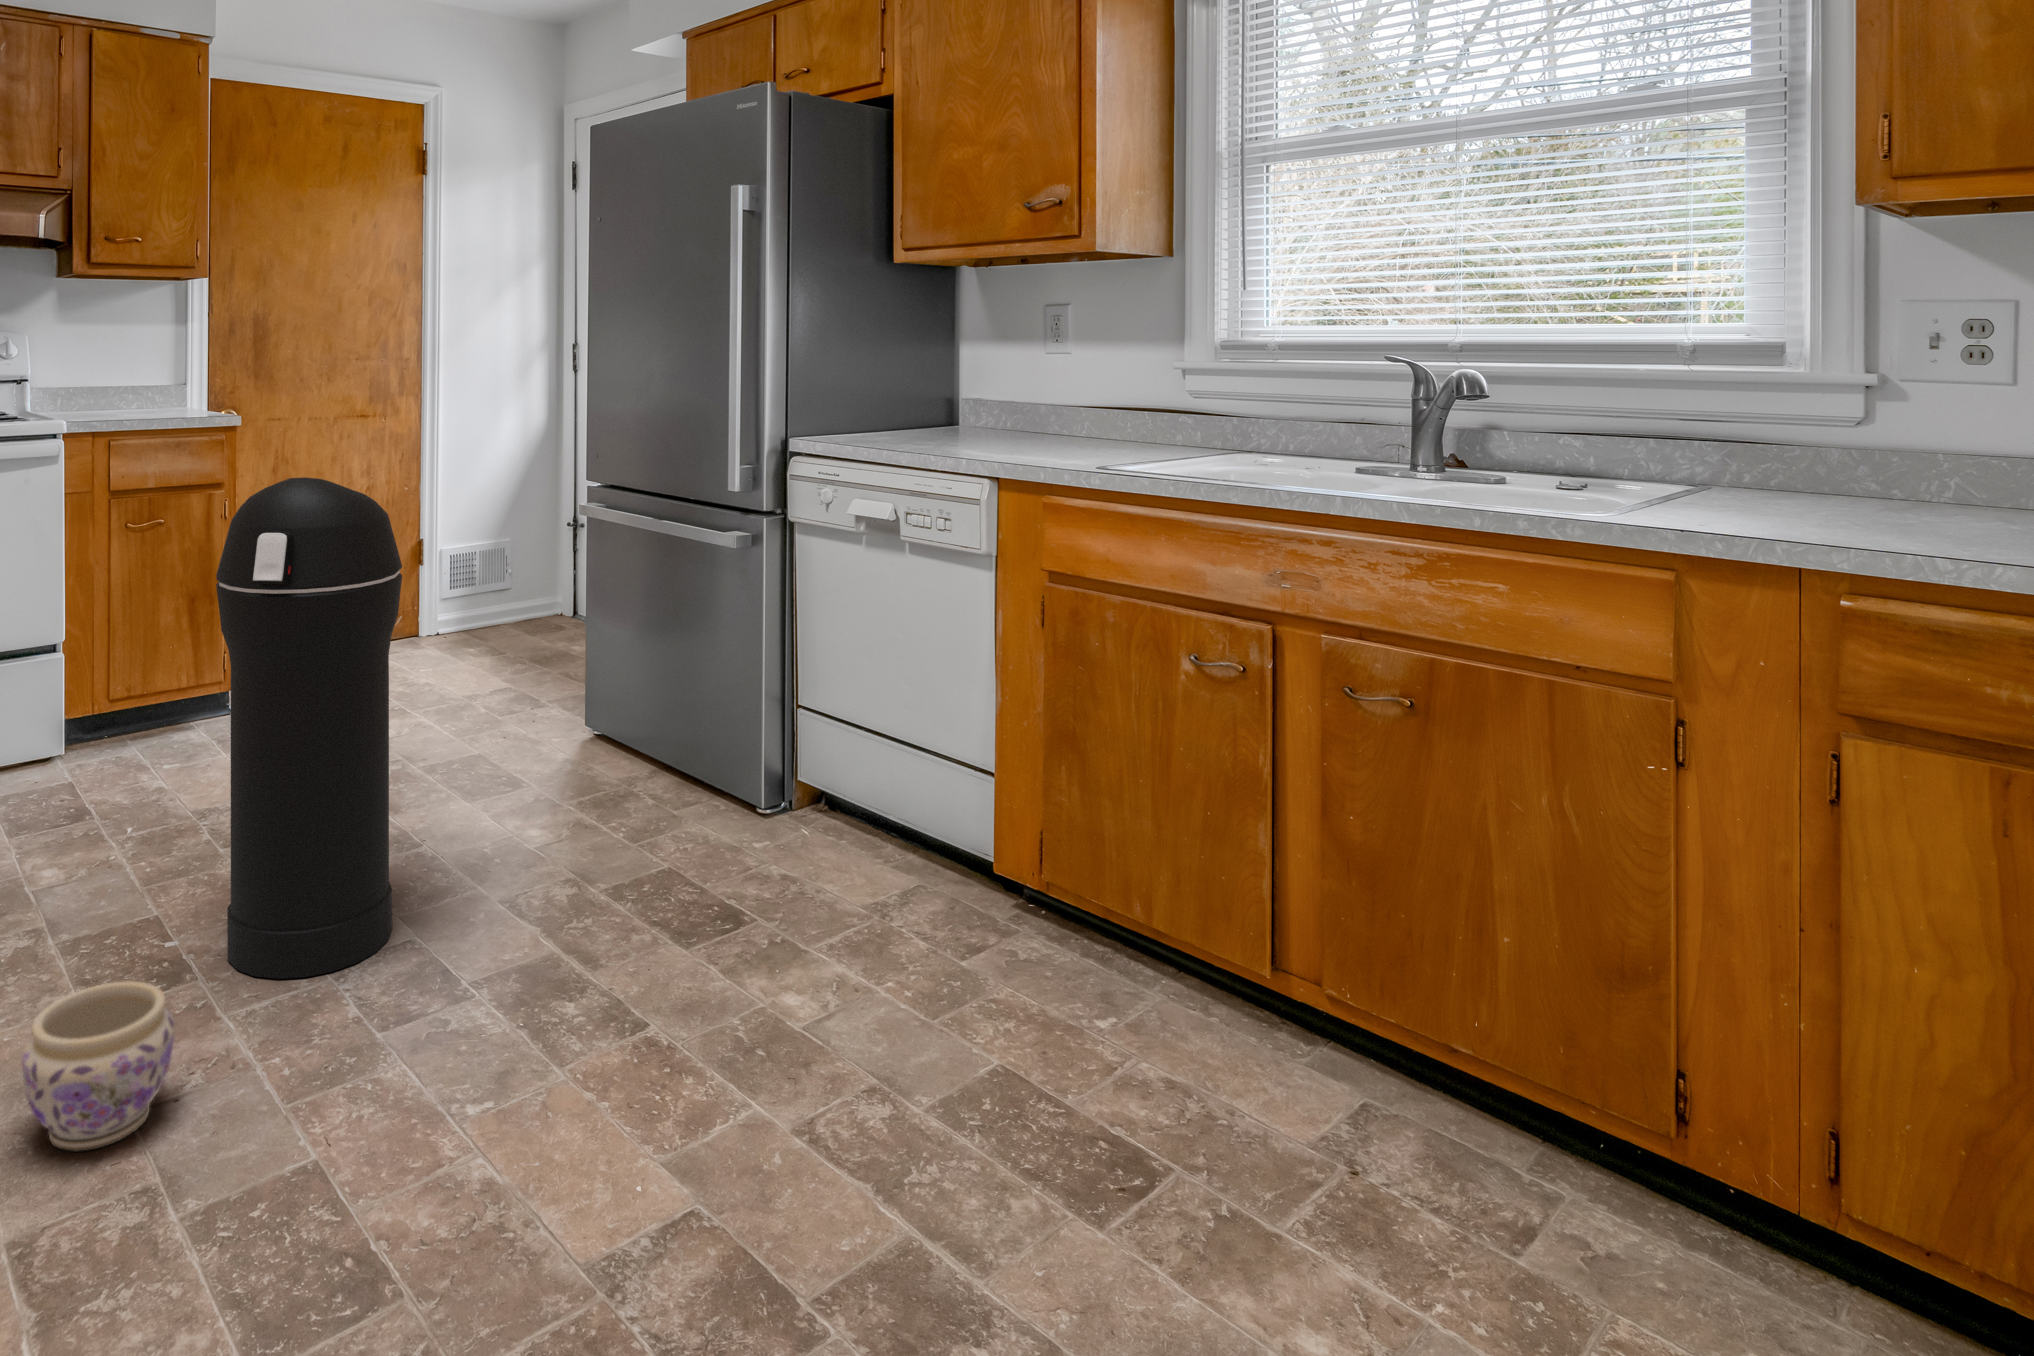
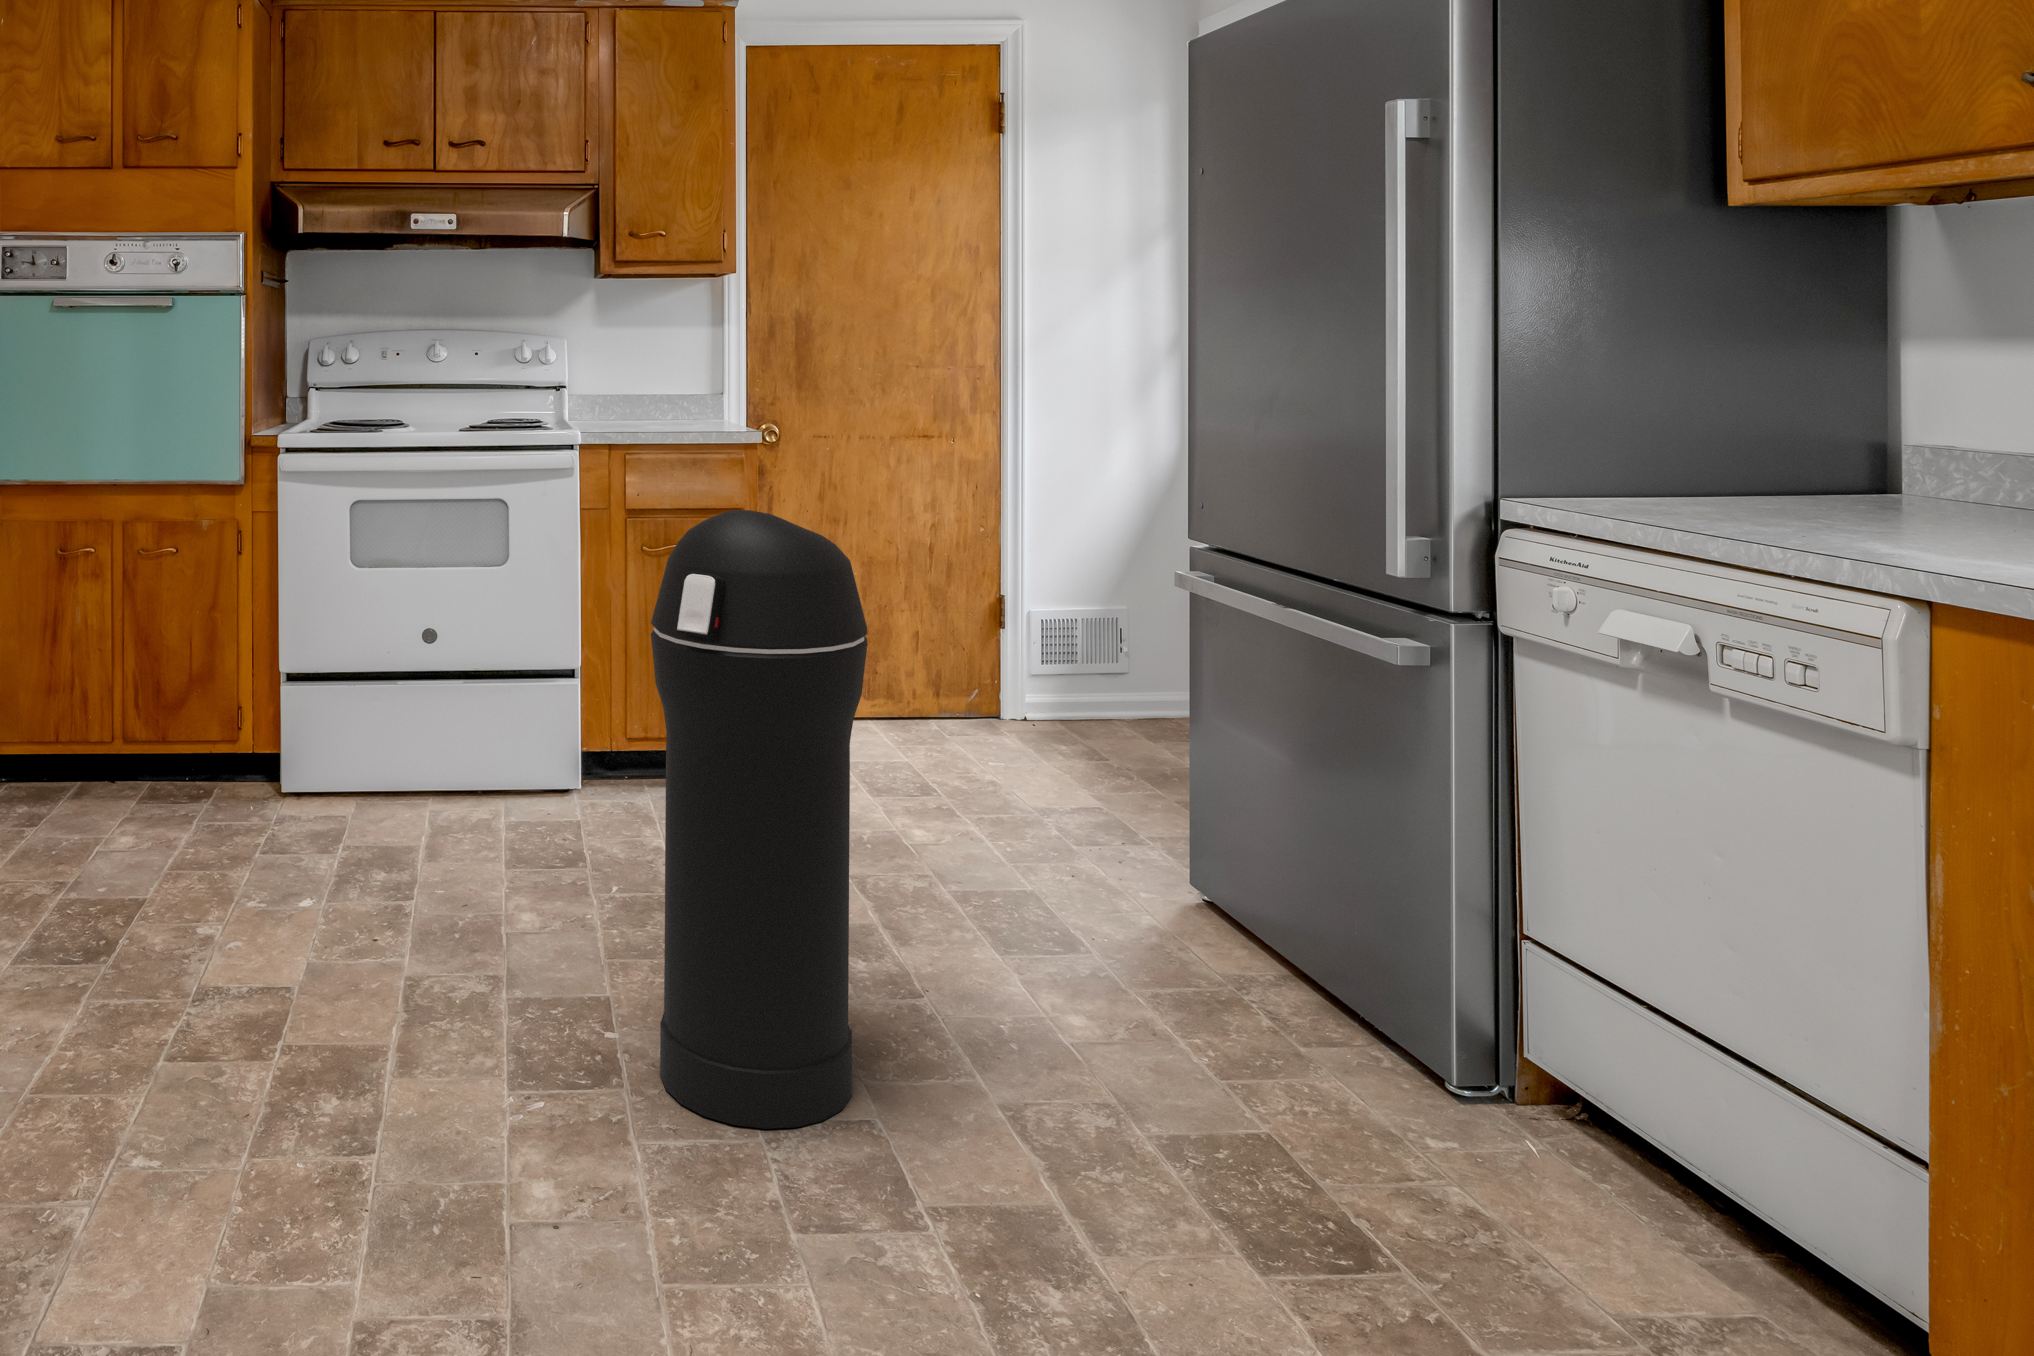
planter: present [22,981,174,1151] -> none [402,1066,554,1257]

